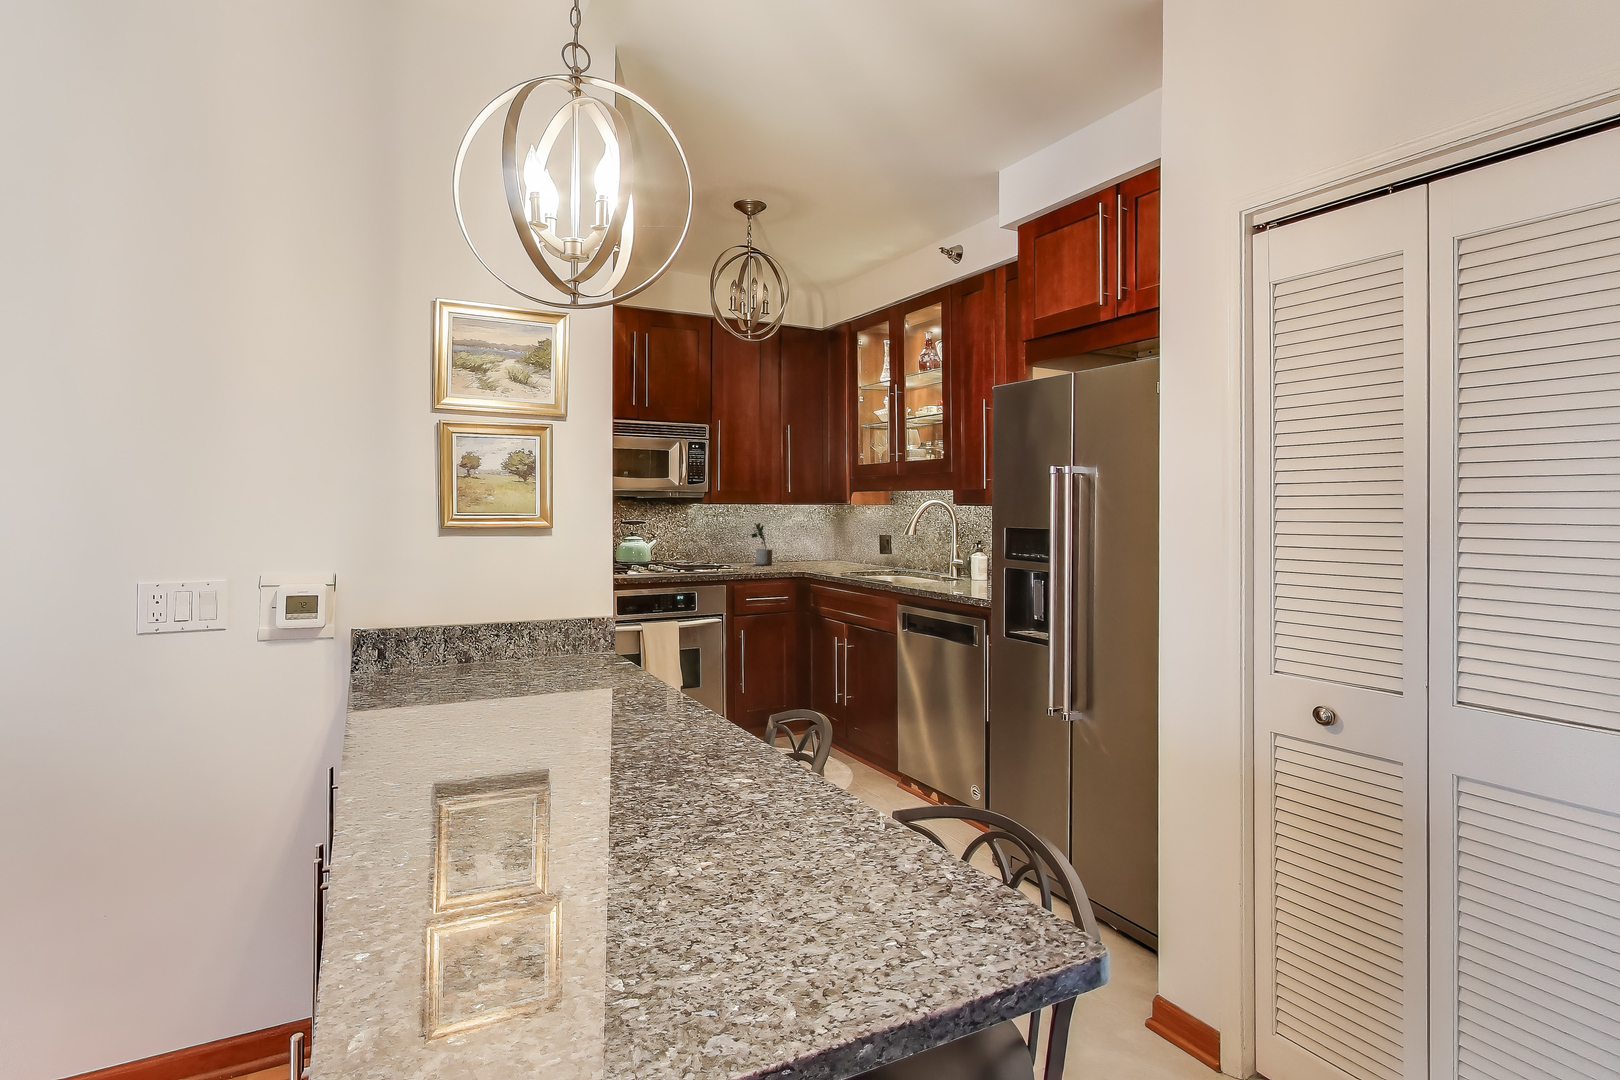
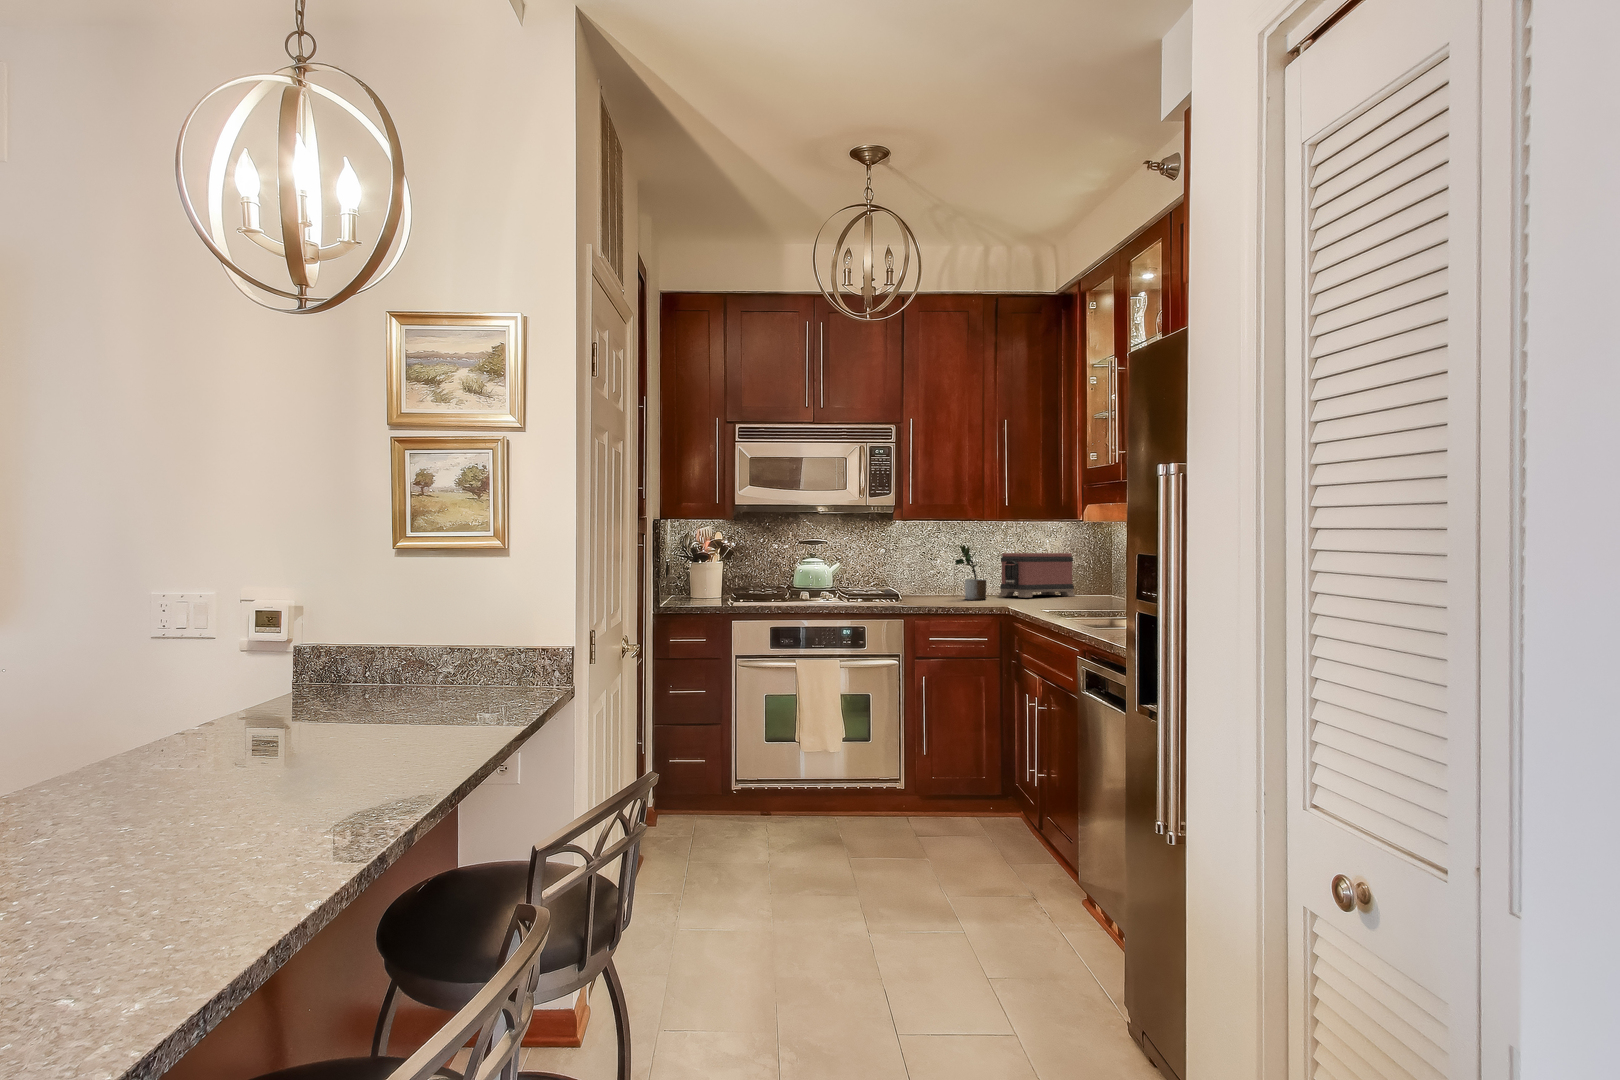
toaster: none [774,529,827,563] -> present [999,553,1075,597]

